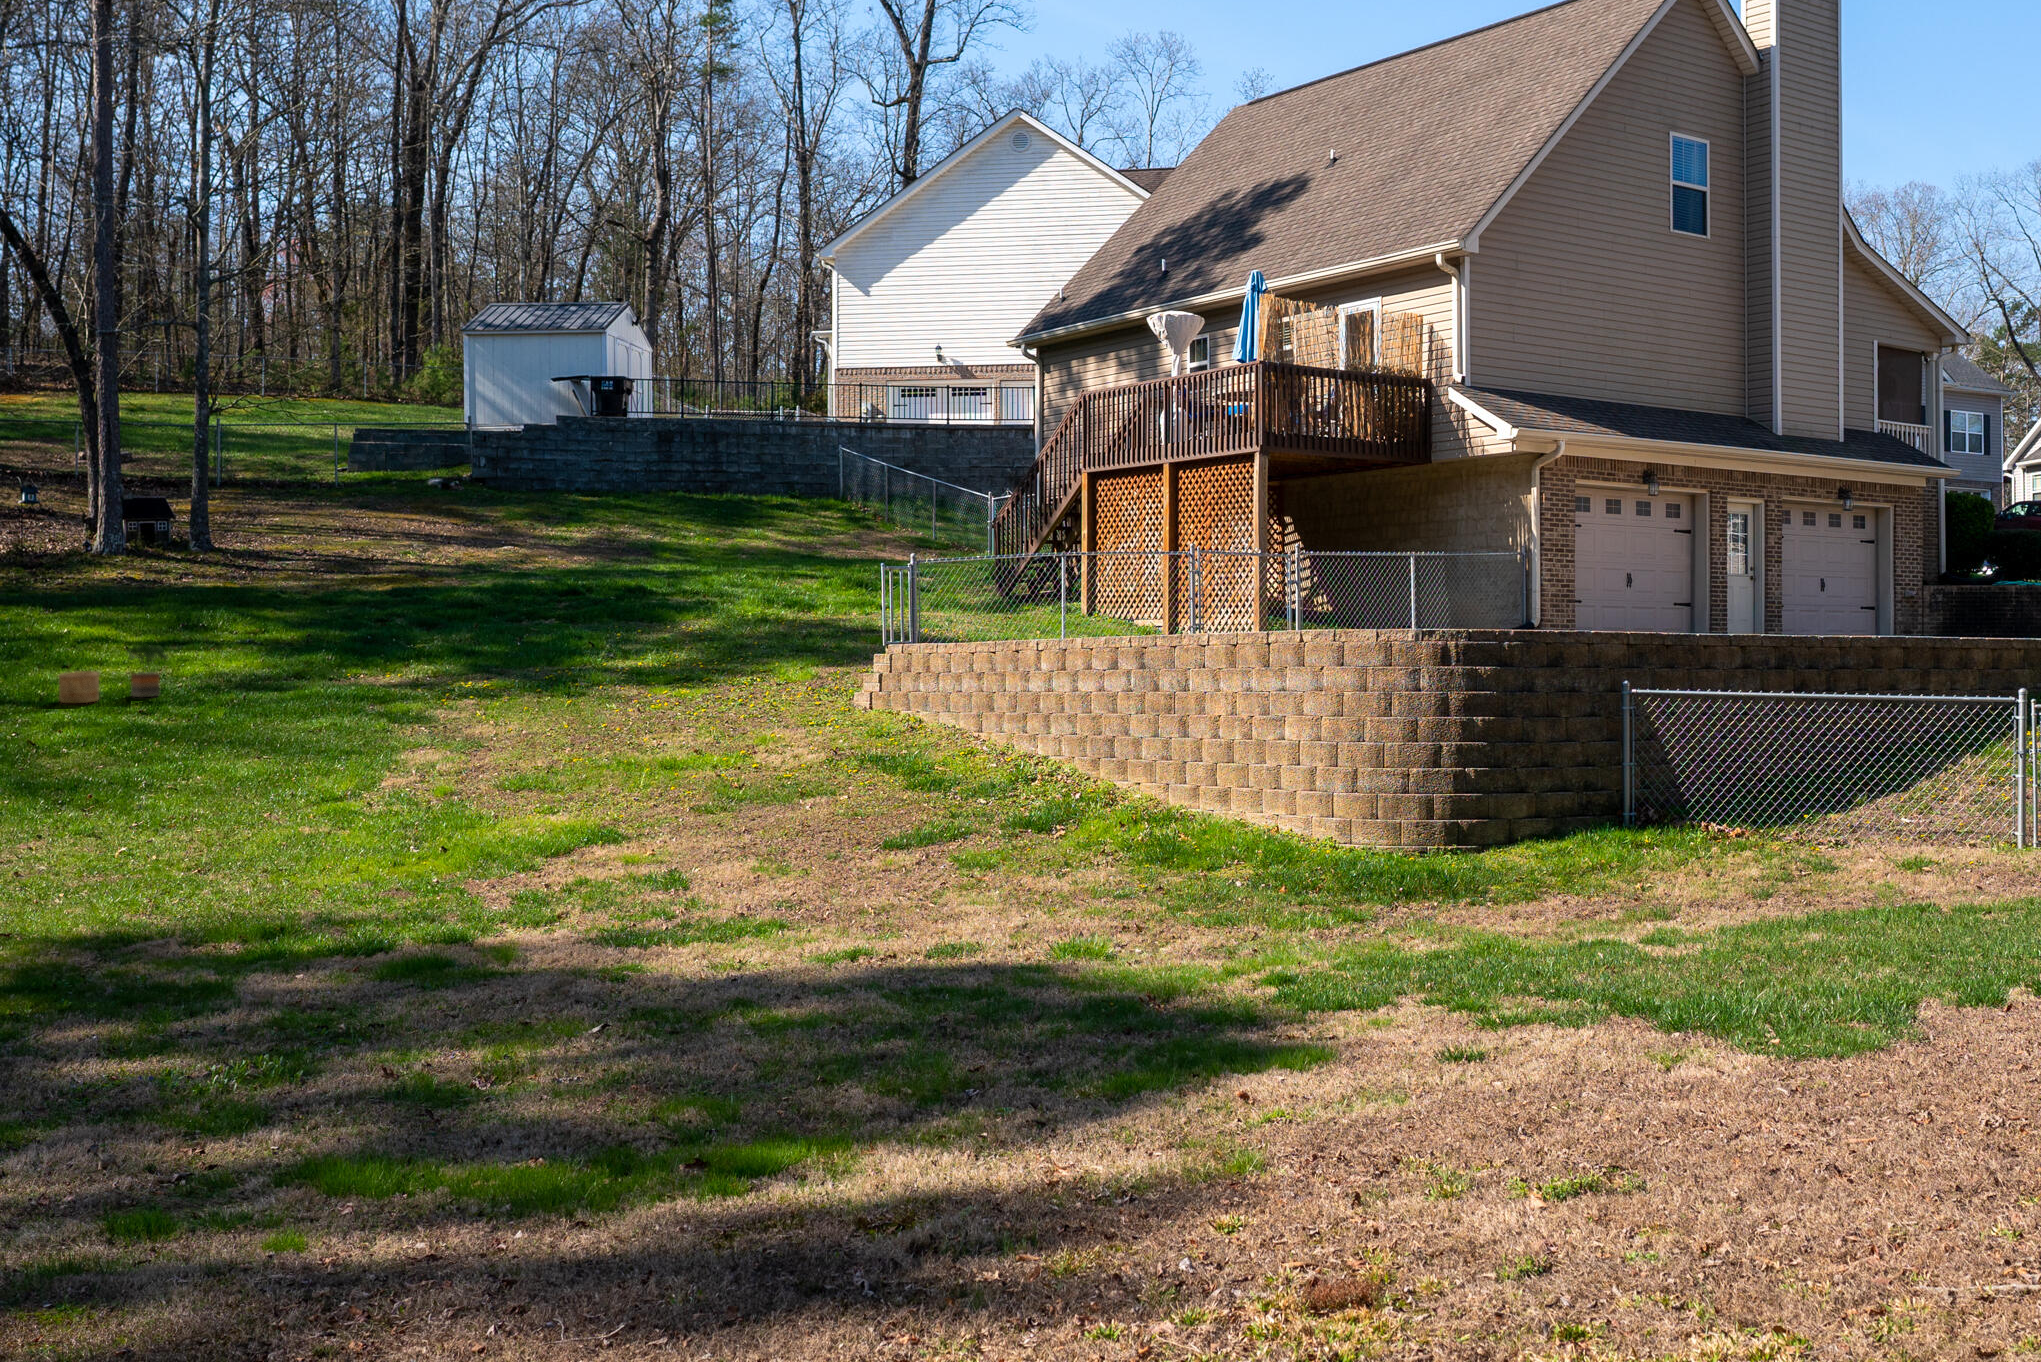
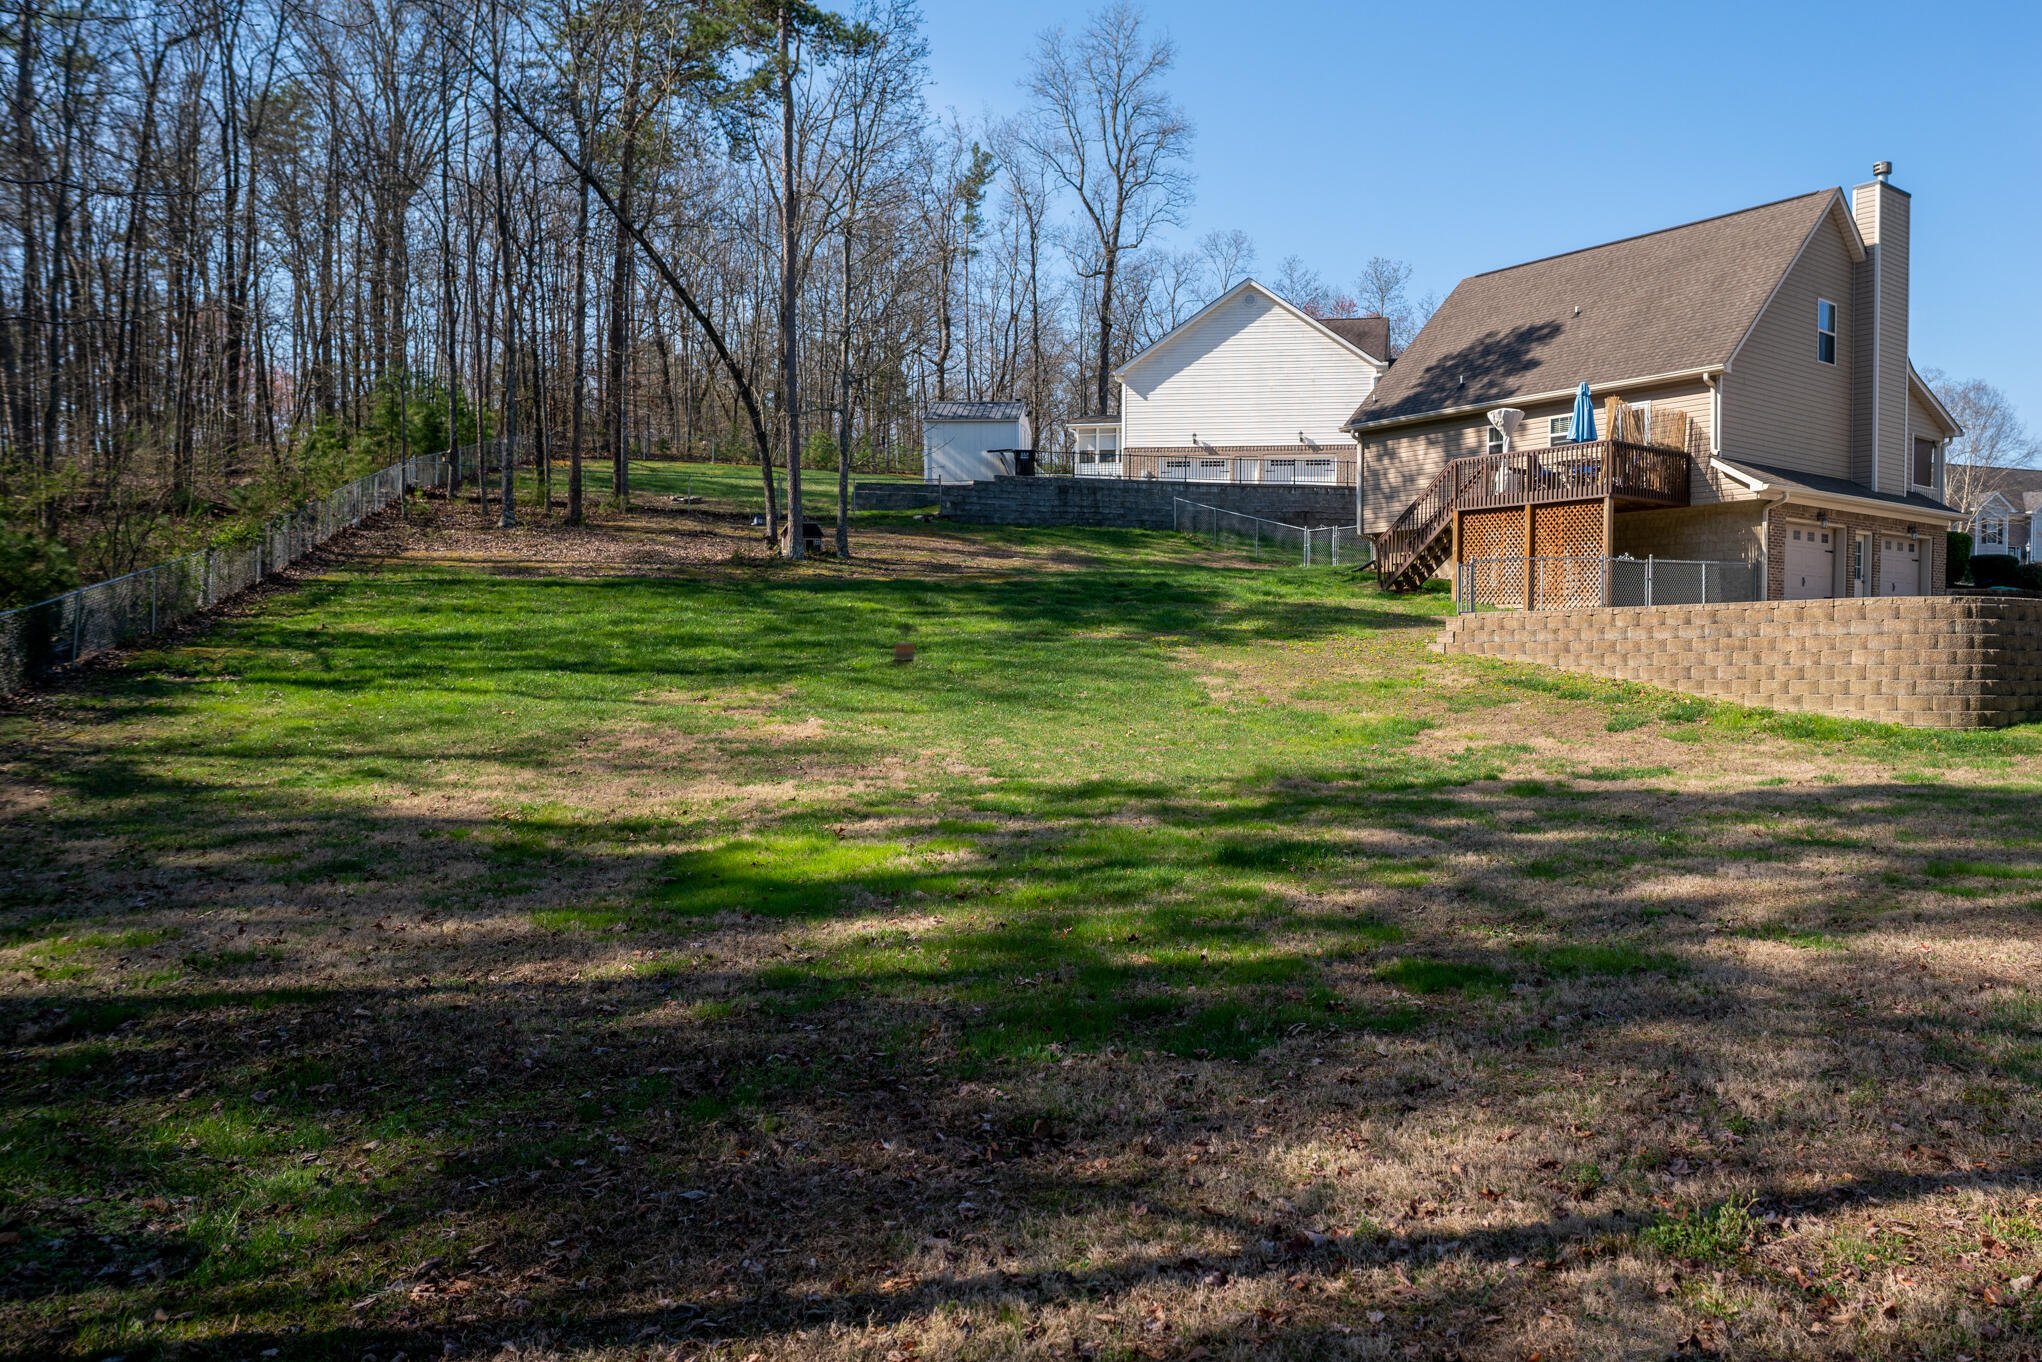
wooden bucket: present [58,671,99,703] -> none [851,642,880,665]

